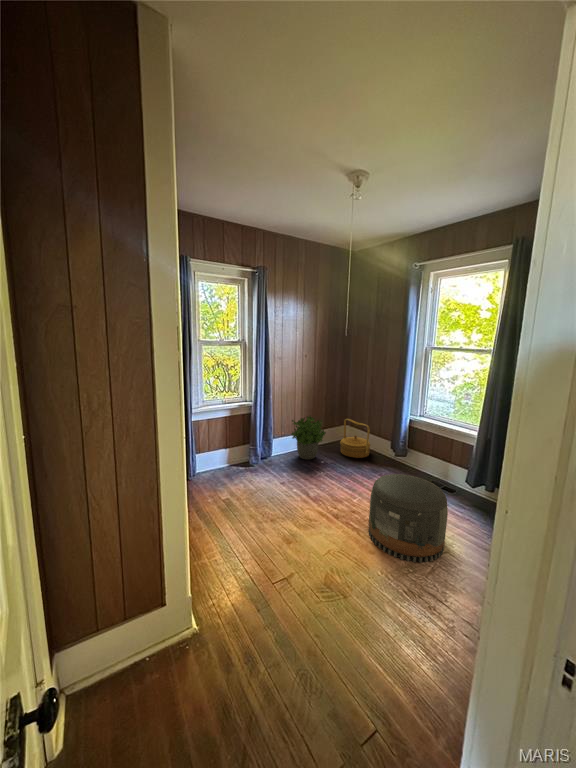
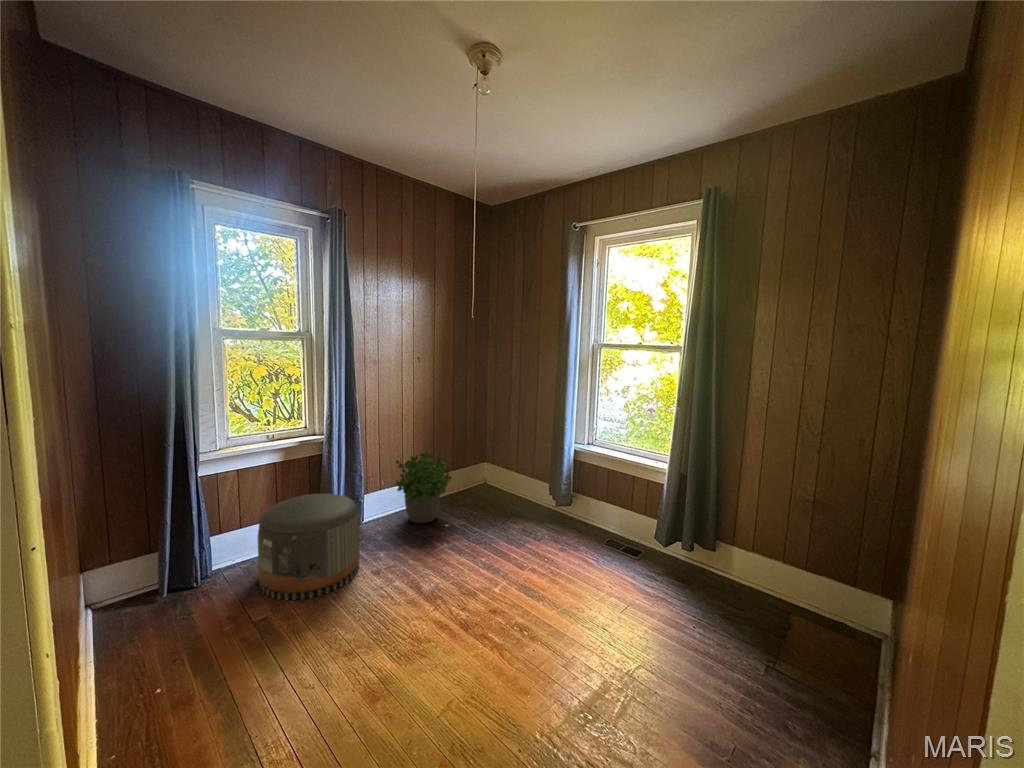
woven basket: present [340,419,370,458] -> none [475,453,520,513]
pouf: present [369,474,448,563] -> present [258,494,360,600]

